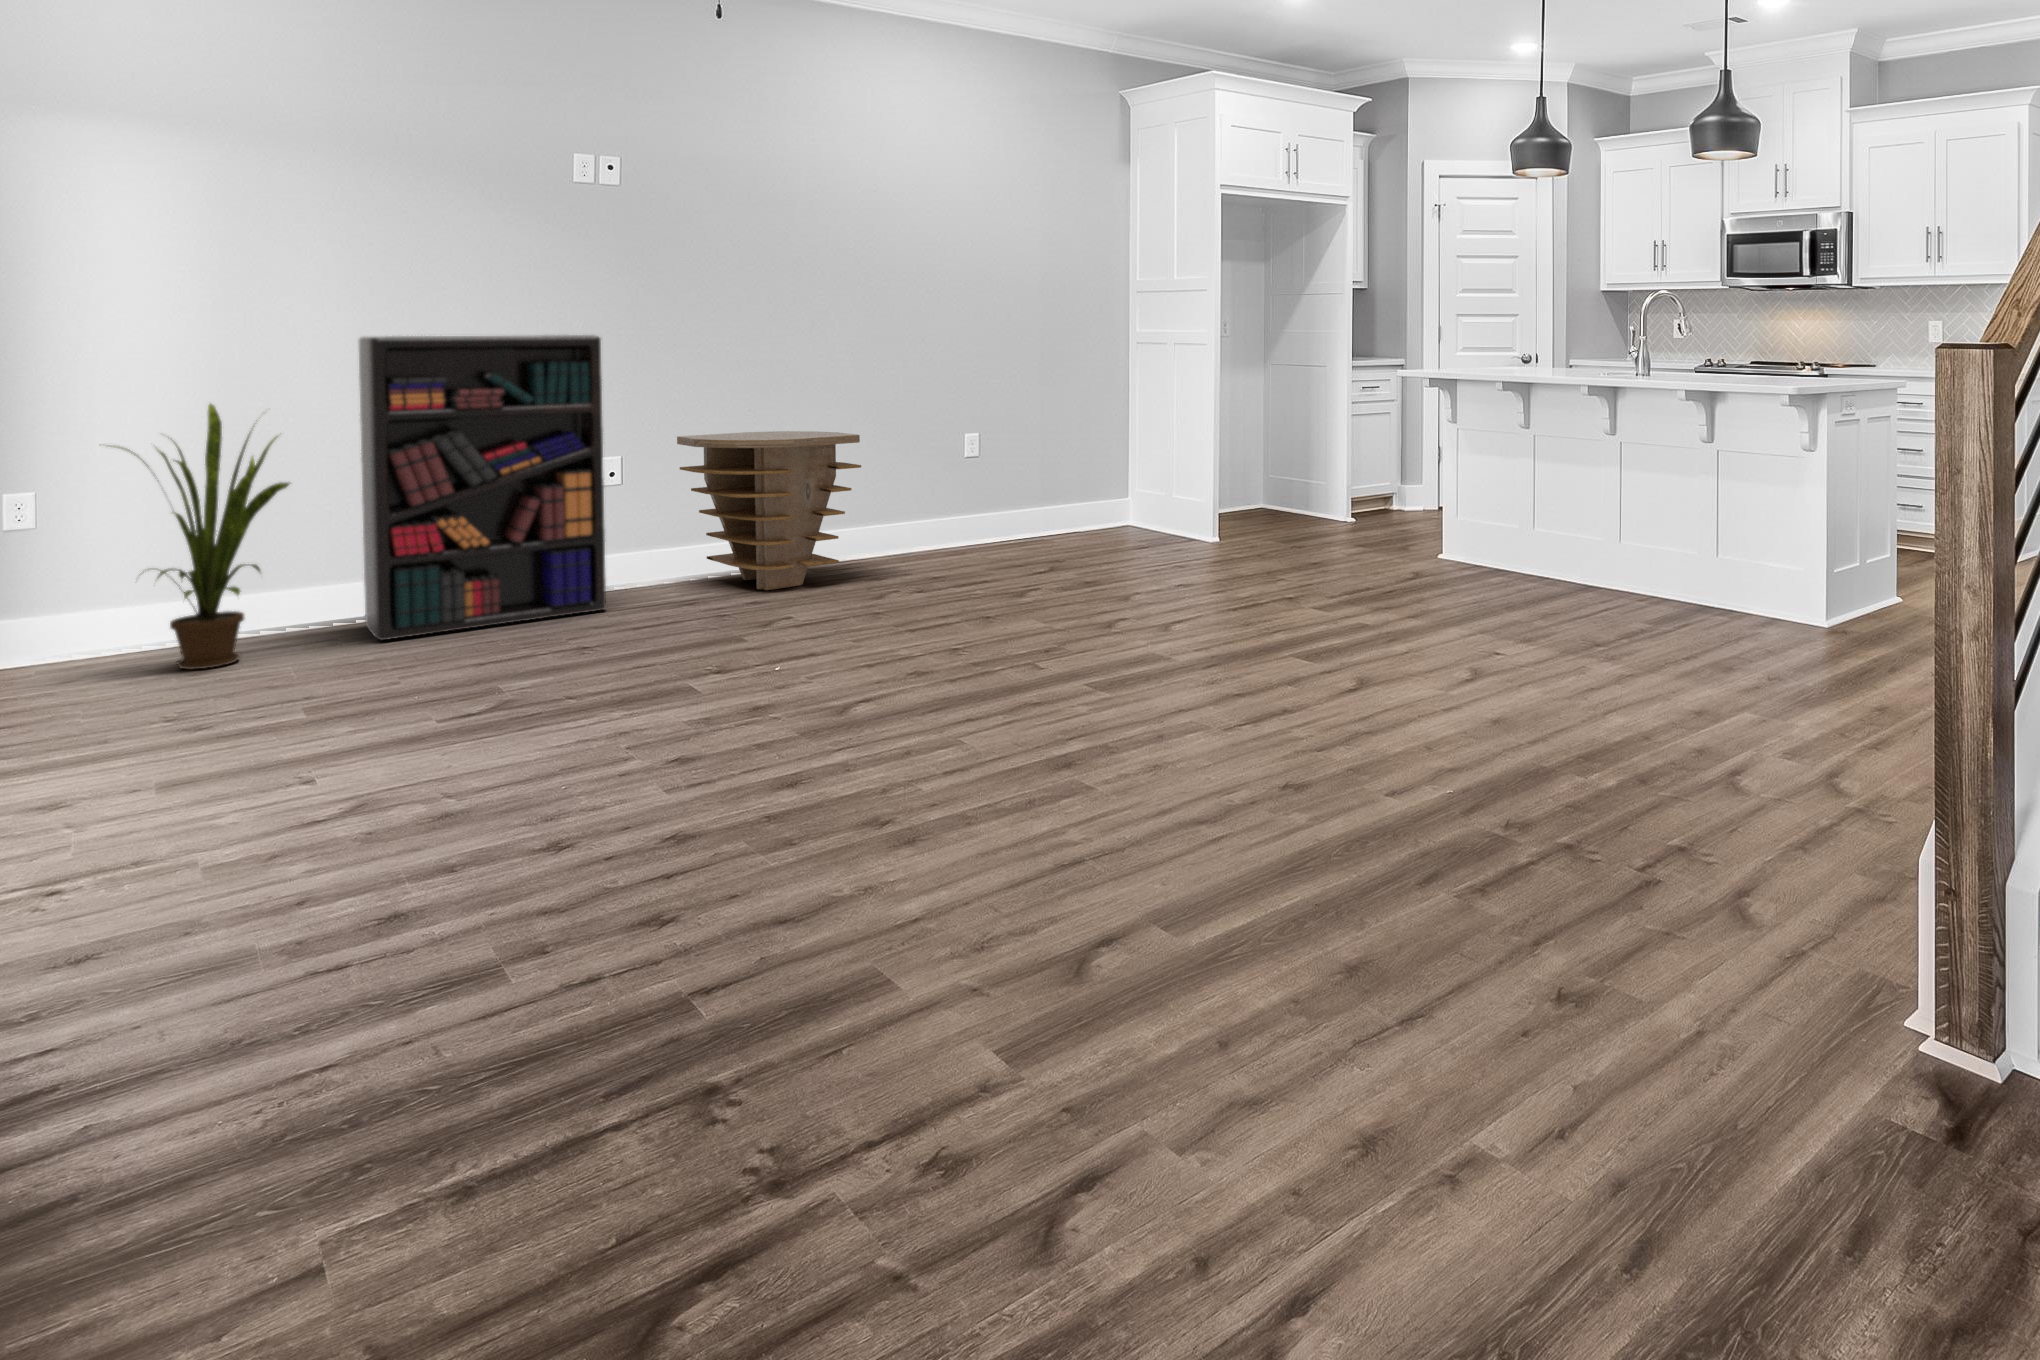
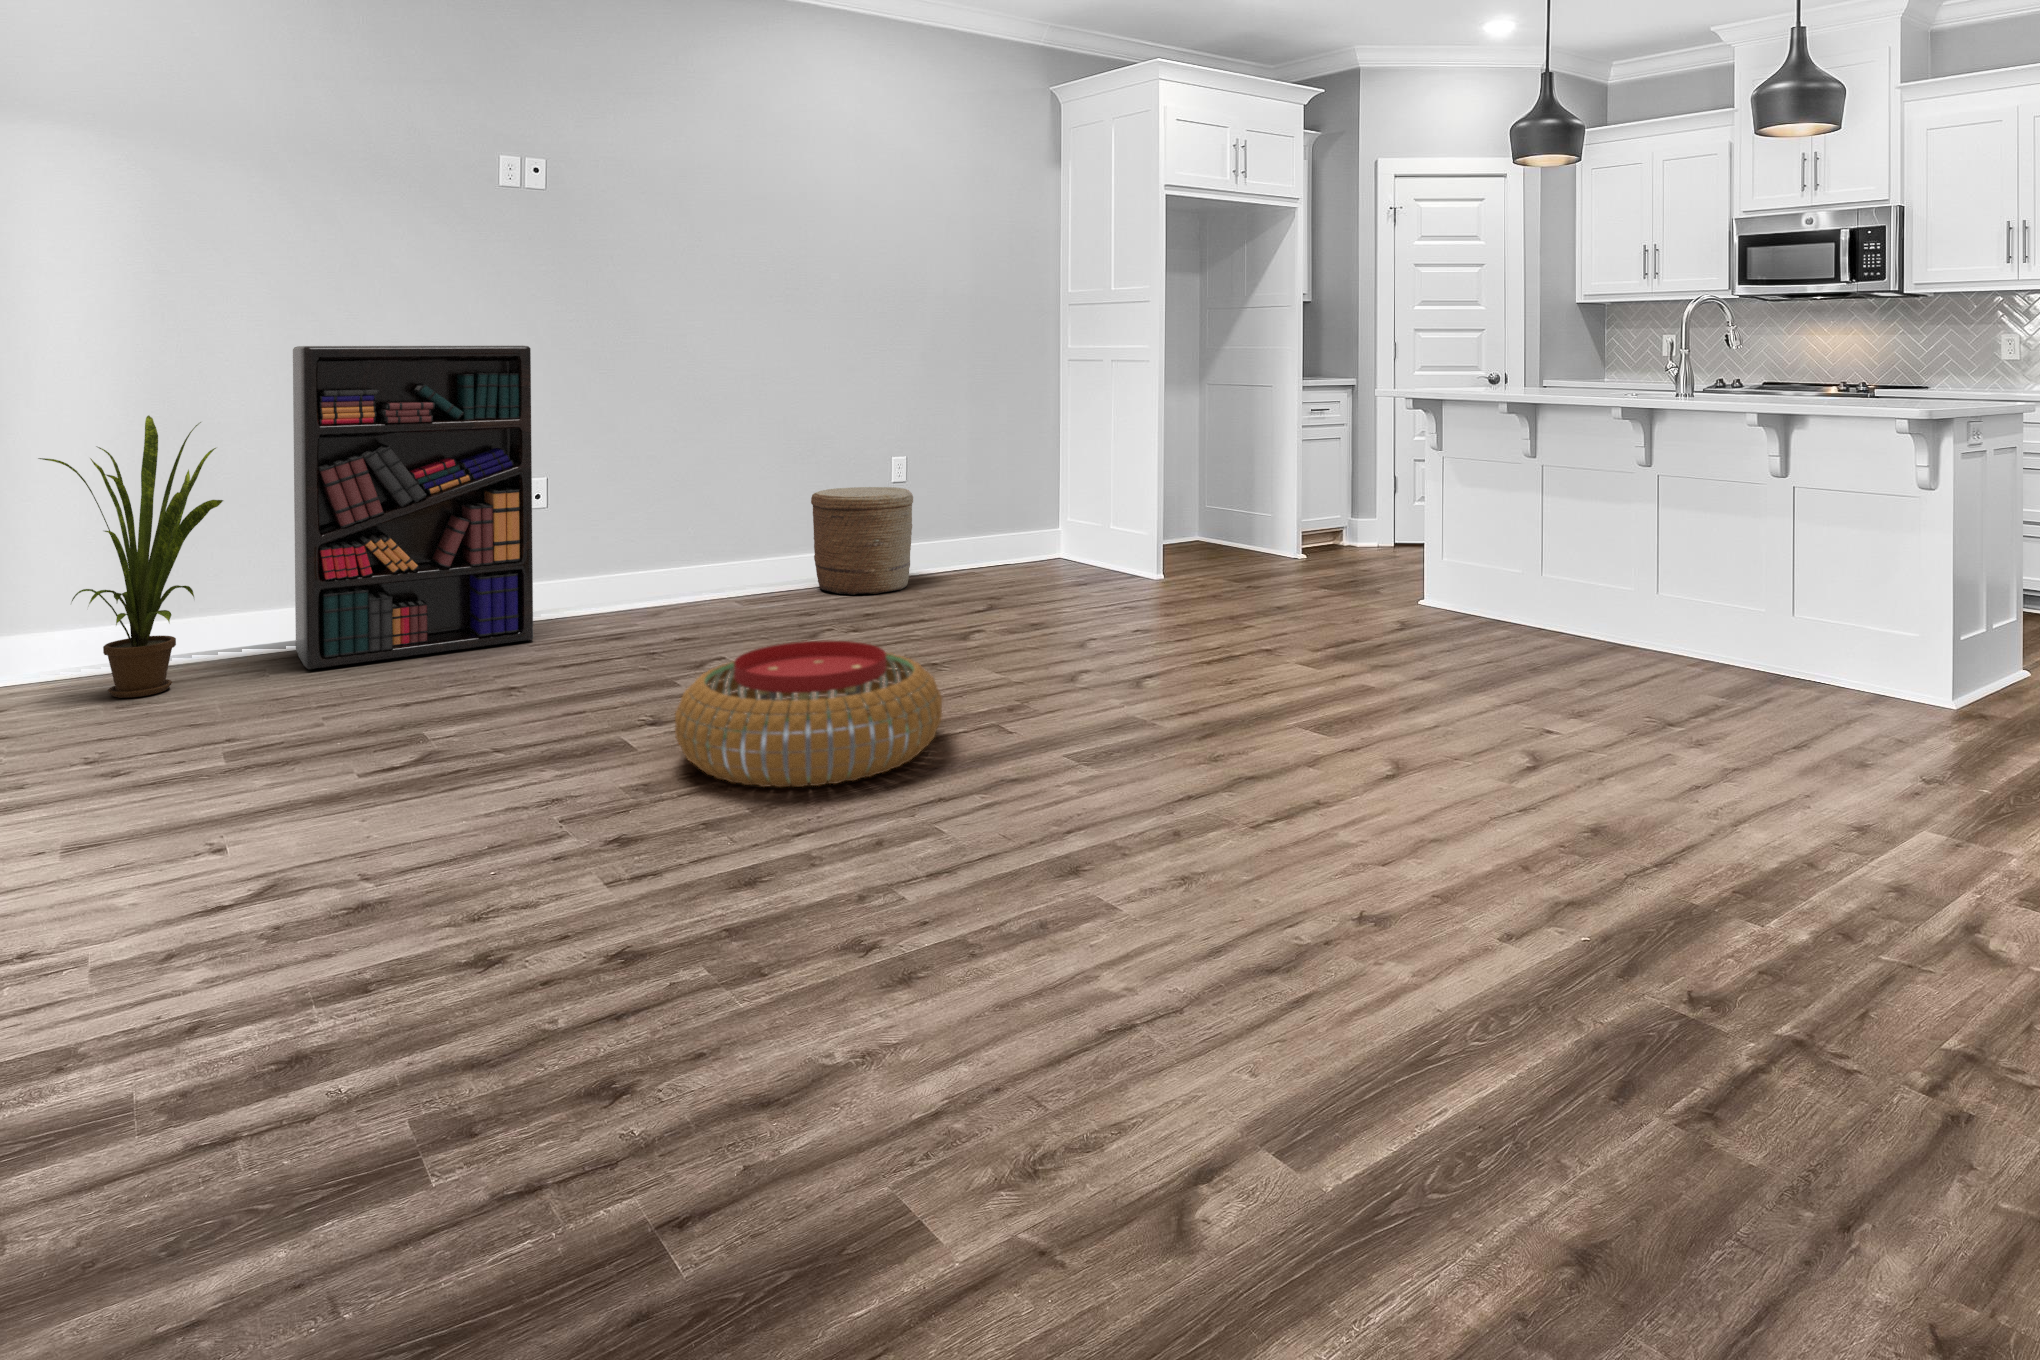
side table: present [677,431,861,590] -> none [605,450,793,621]
woven basket: none [883,465,981,565] -> present [811,487,913,595]
pouf: none [735,596,978,717] -> present [675,641,942,787]

